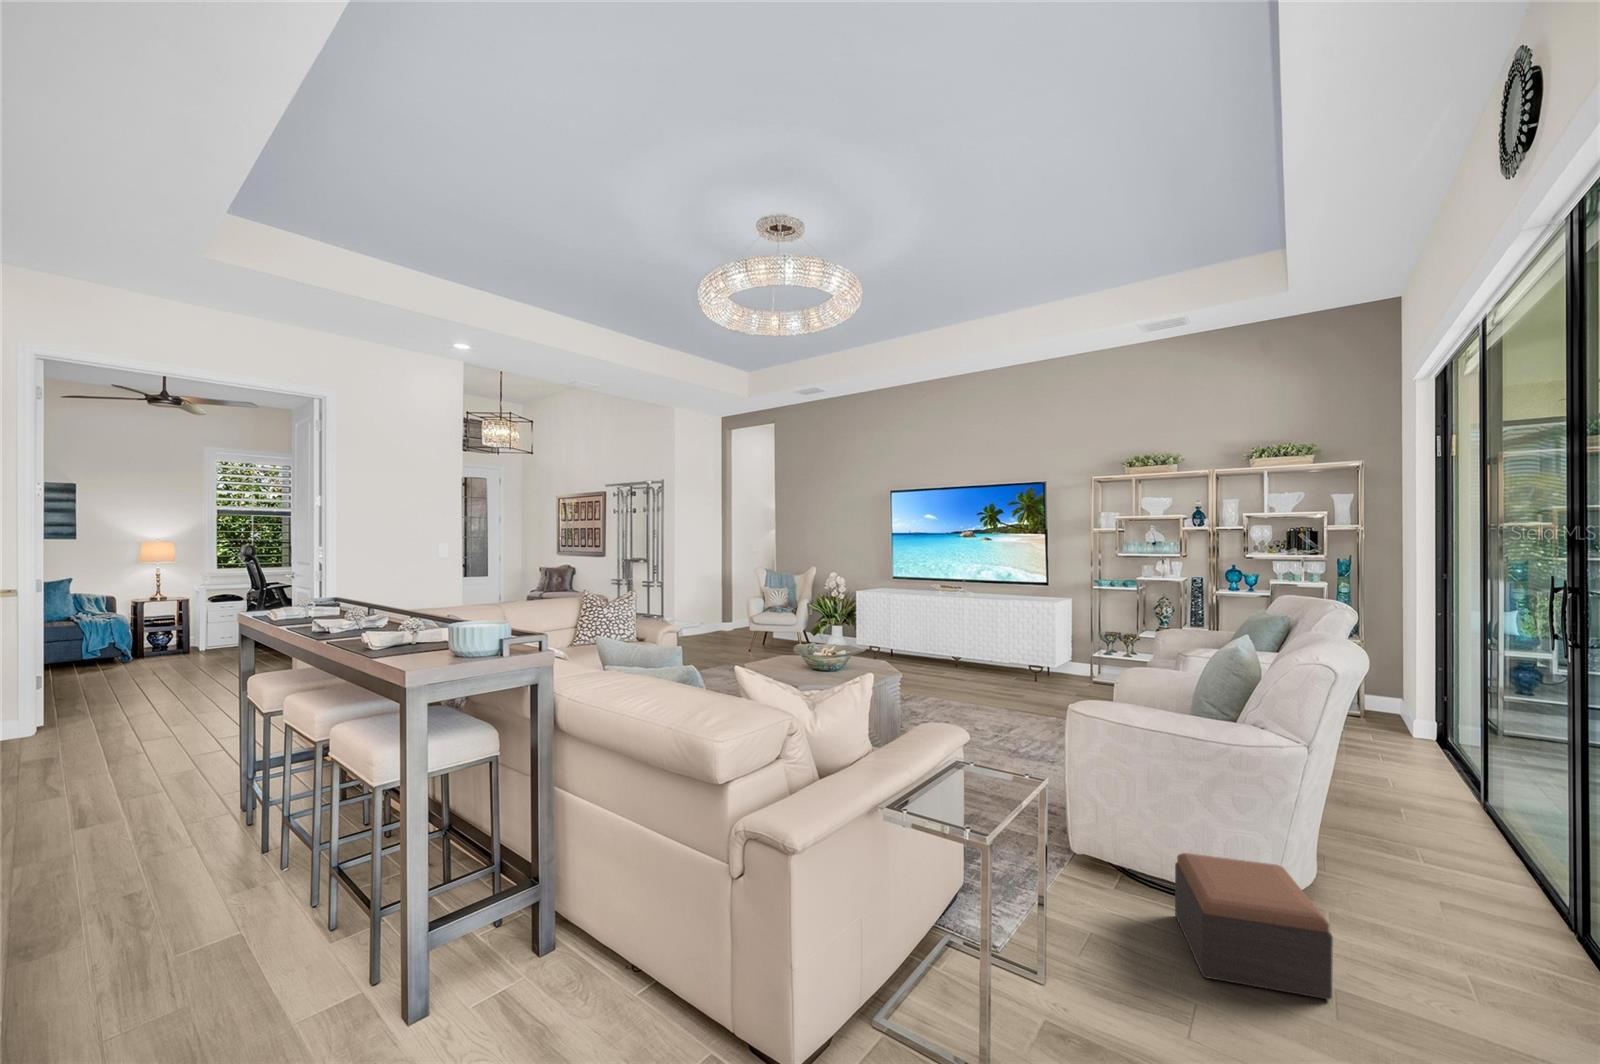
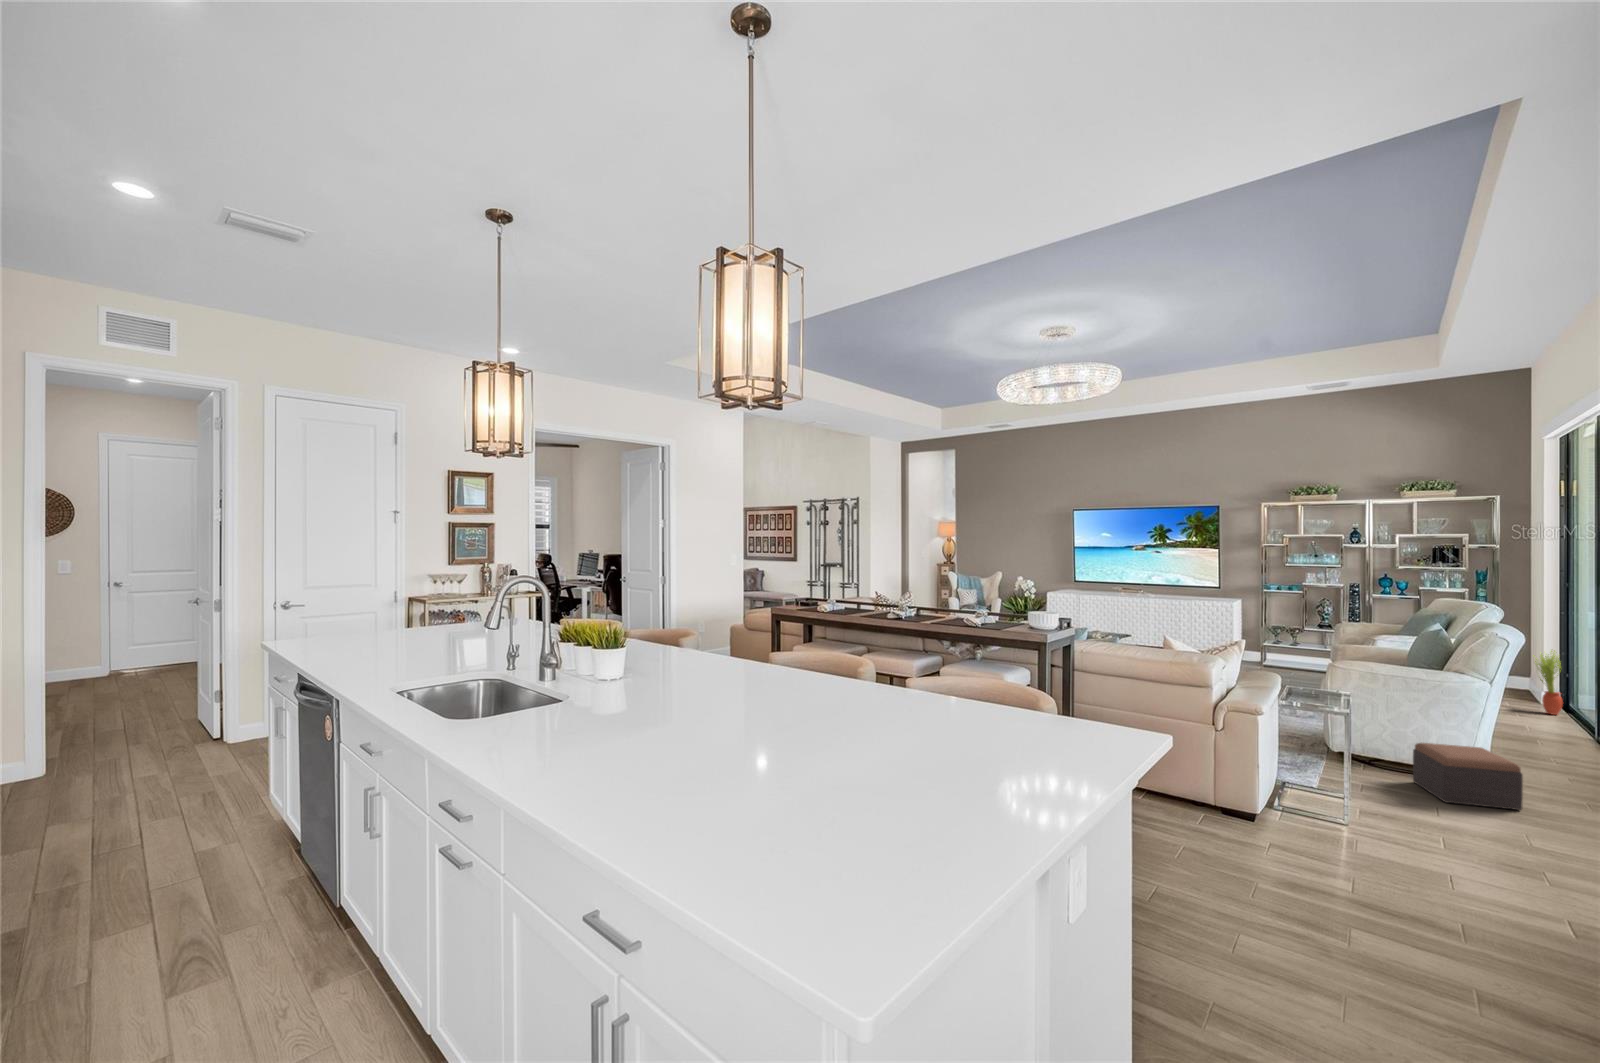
potted plant: none [1400,664,1437,753] -> present [1535,650,1563,715]

